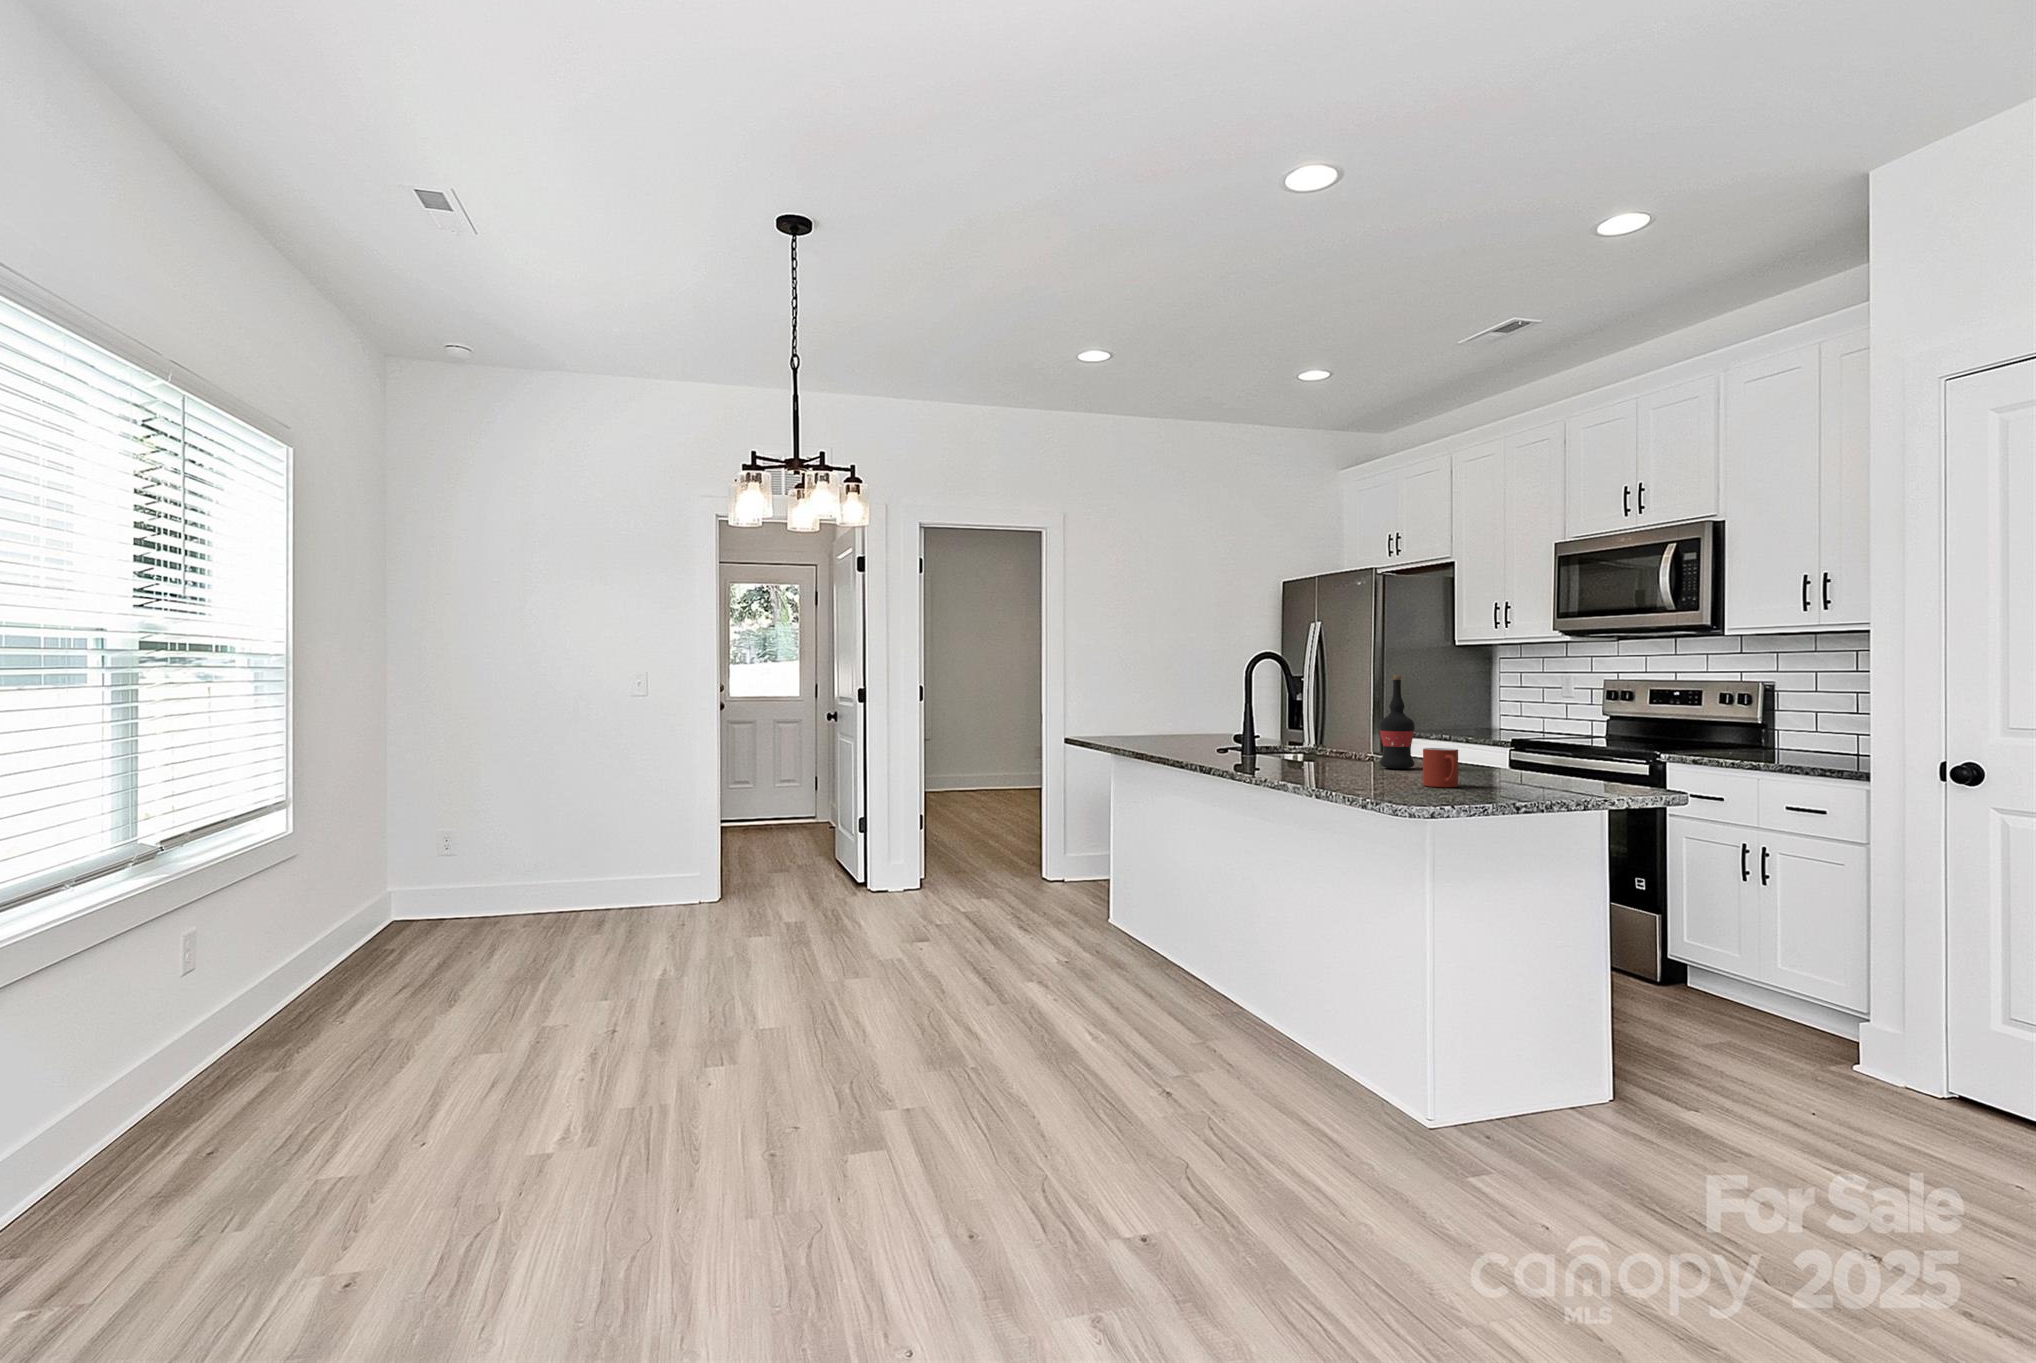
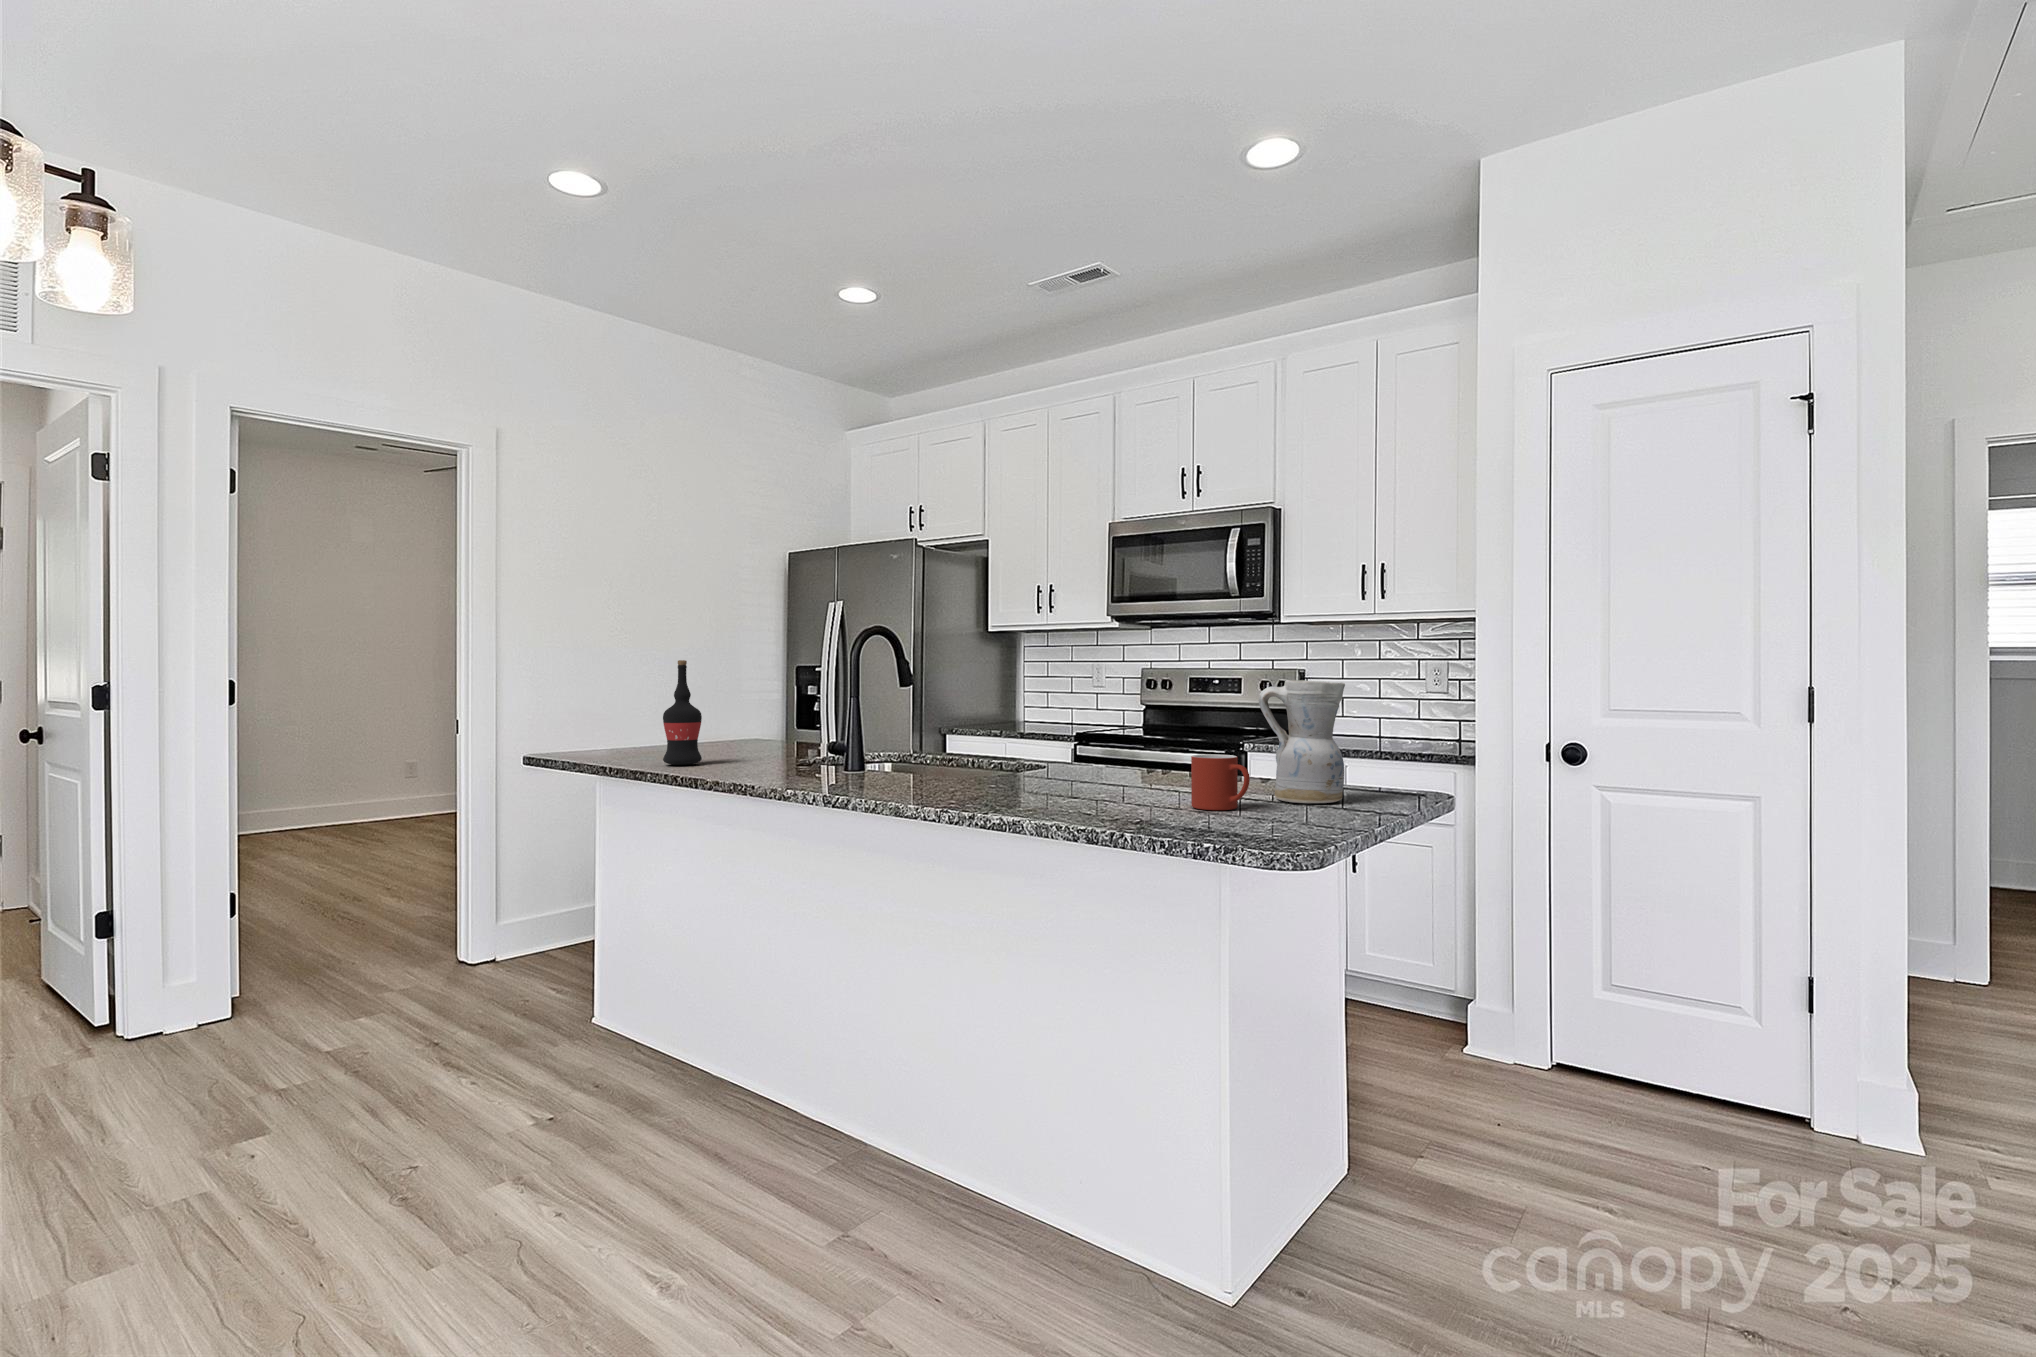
wine bottle: present [1380,675,1415,769] -> present [663,660,702,765]
ceramic pitcher: none [1496,694,1565,789] -> present [1259,680,1345,803]

